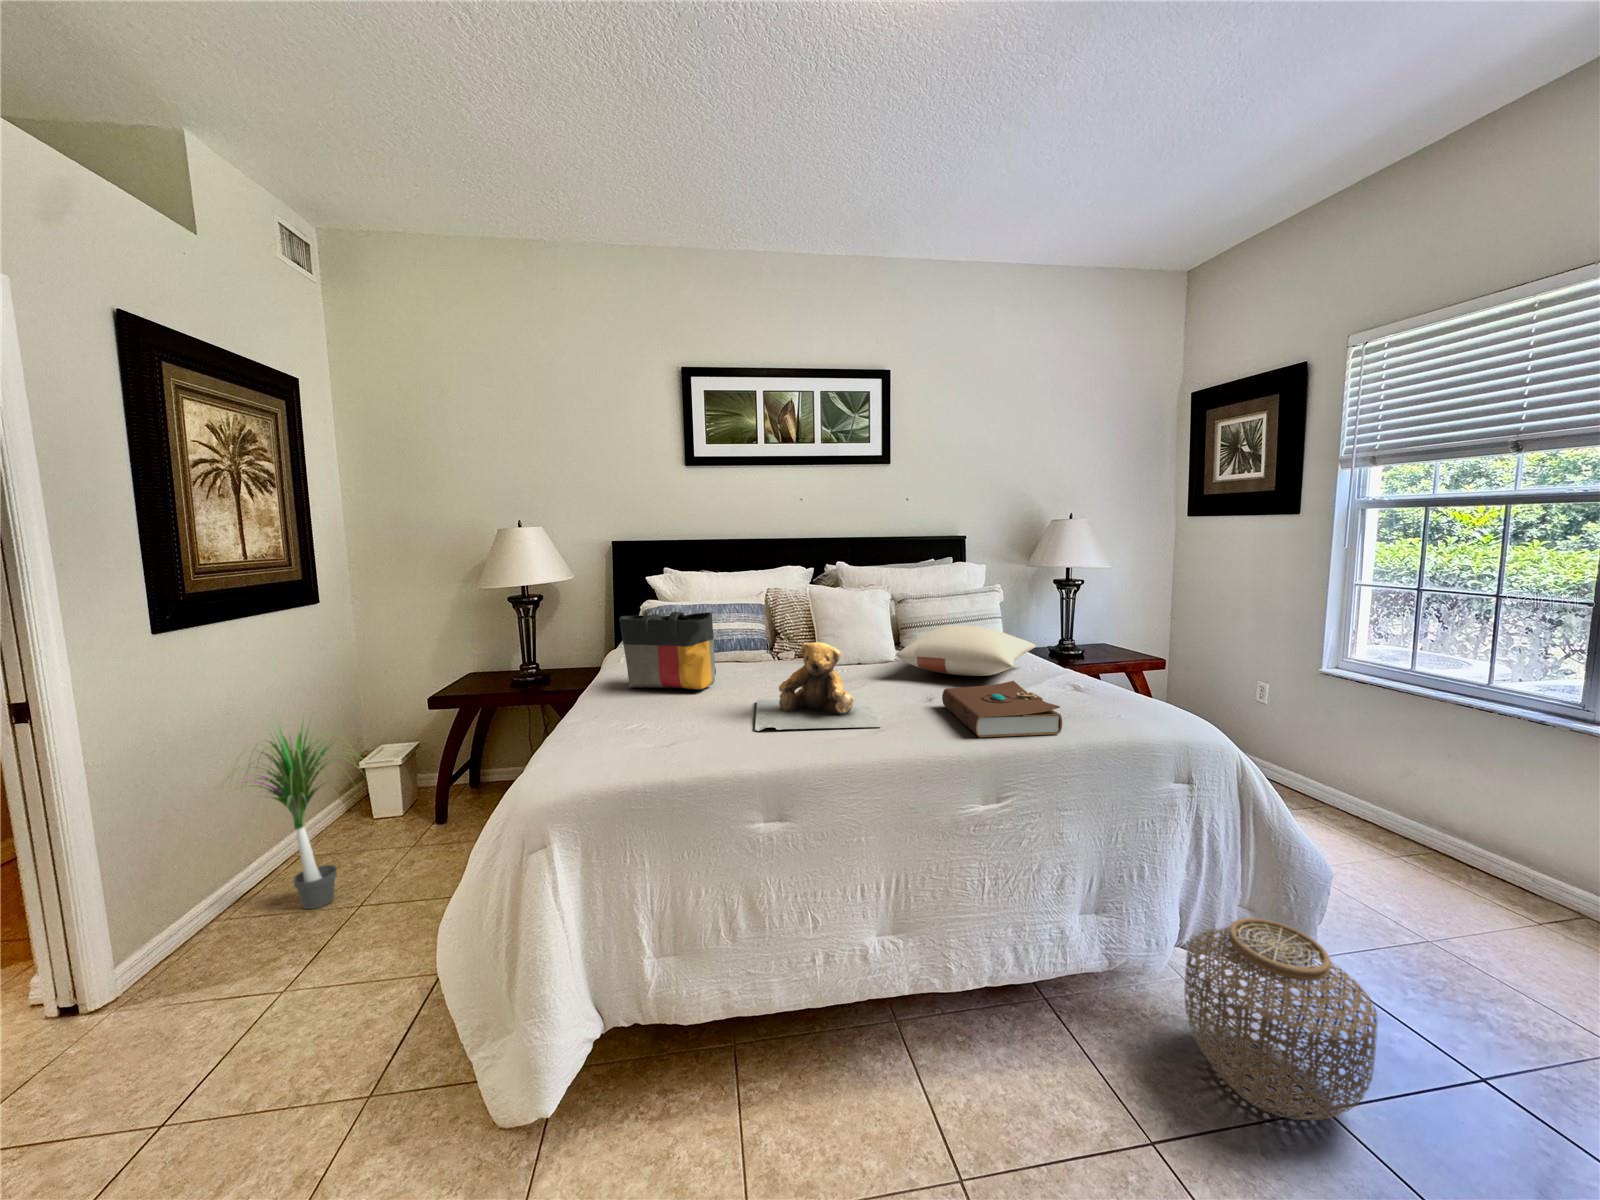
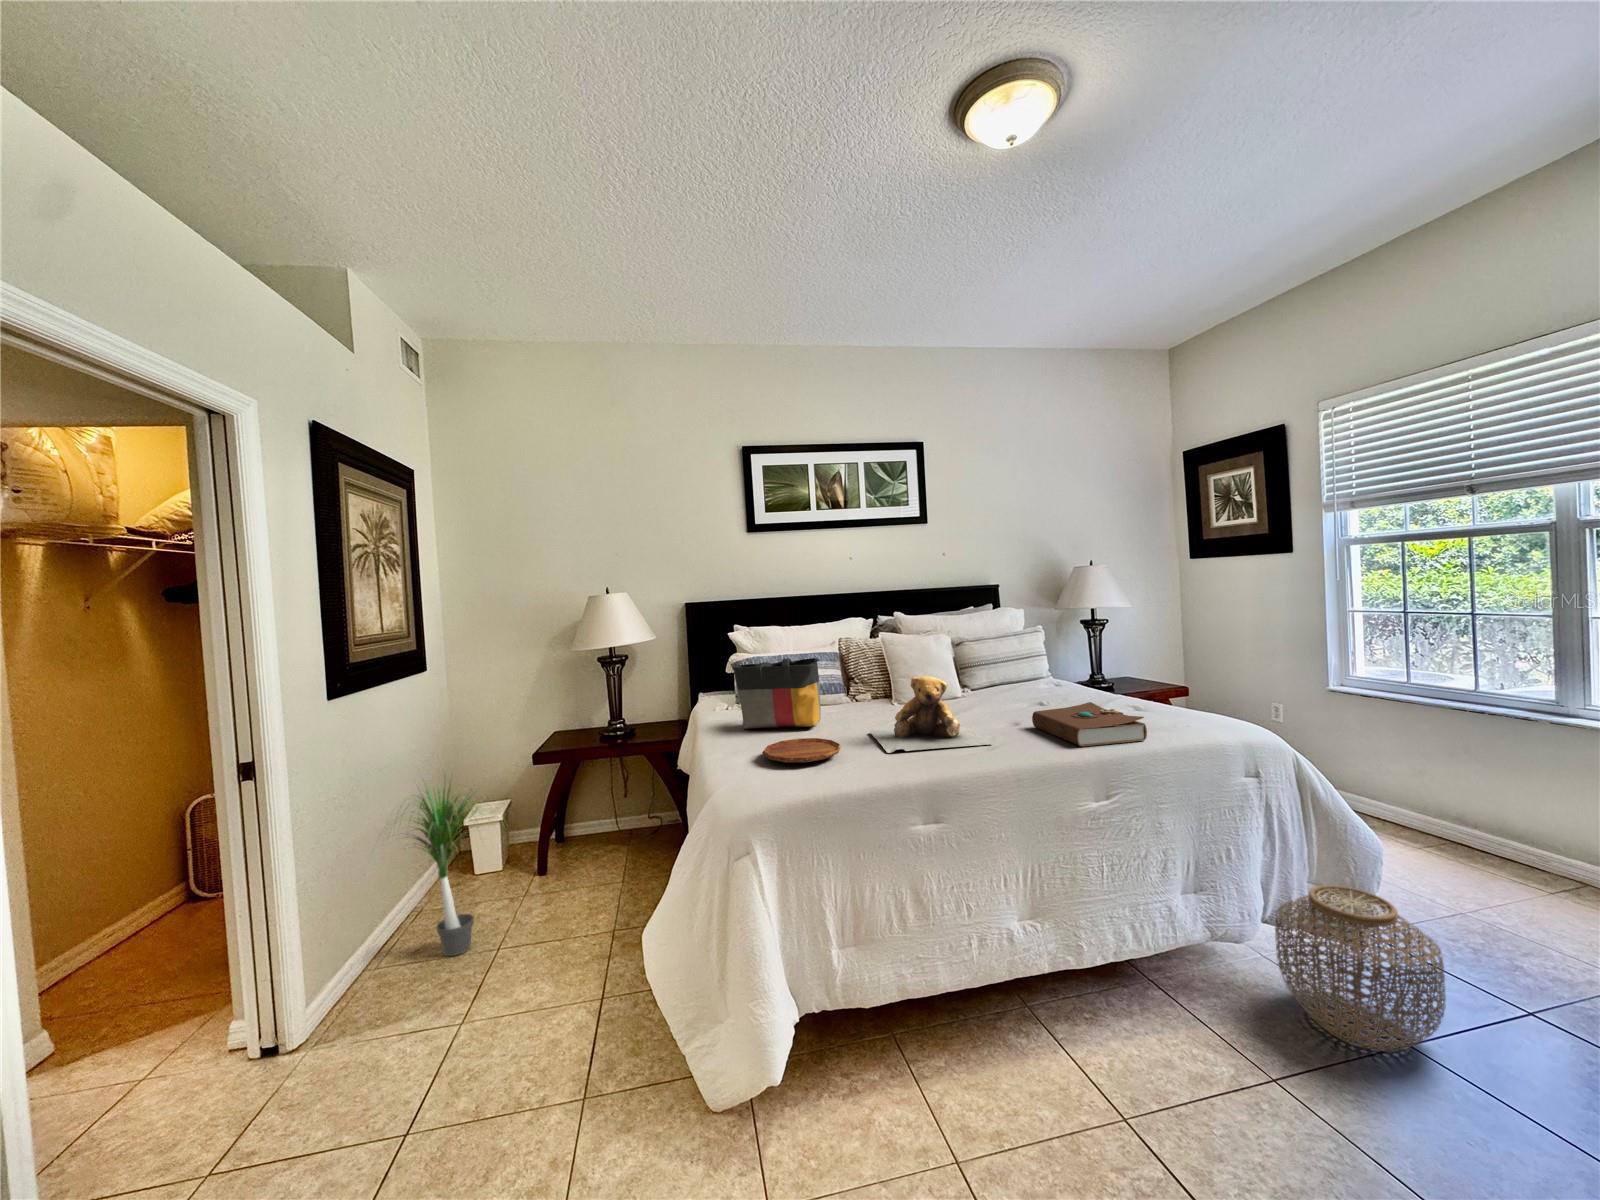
pillow: present [897,625,1036,676] -> none [976,661,1091,704]
tray: none [612,706,705,738] -> present [762,738,841,763]

